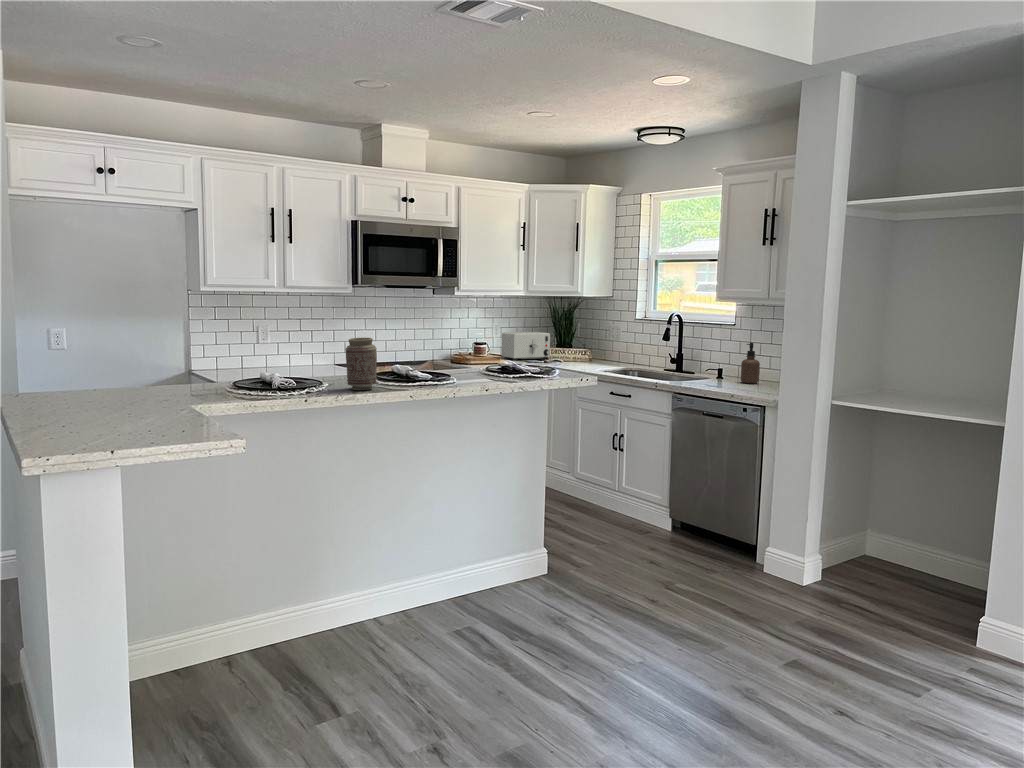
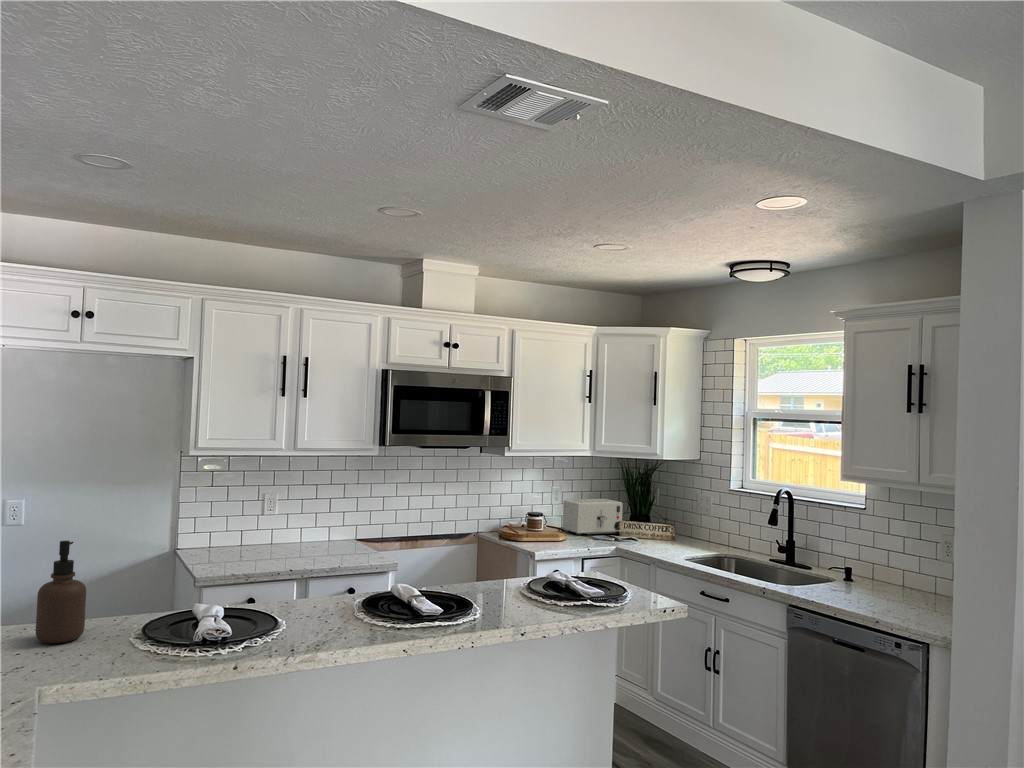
vase: present [345,337,377,390] -> none [309,562,356,645]
soap dispenser: present [741,343,760,384] -> present [36,541,86,643]

